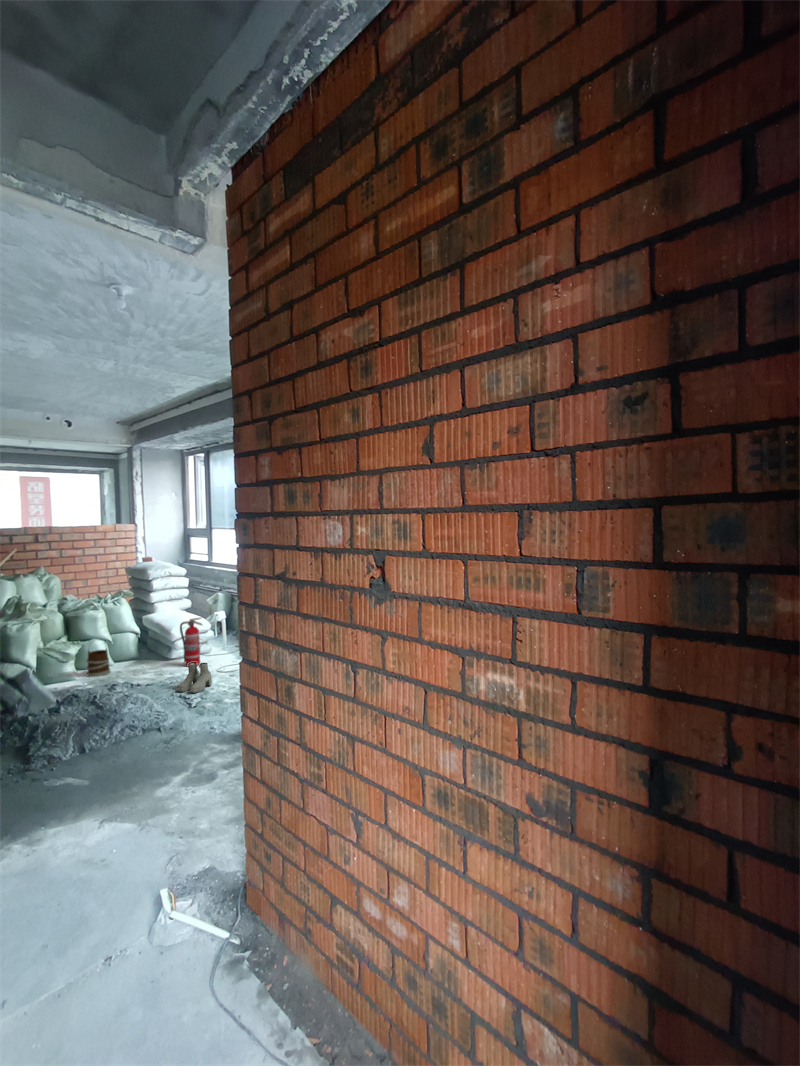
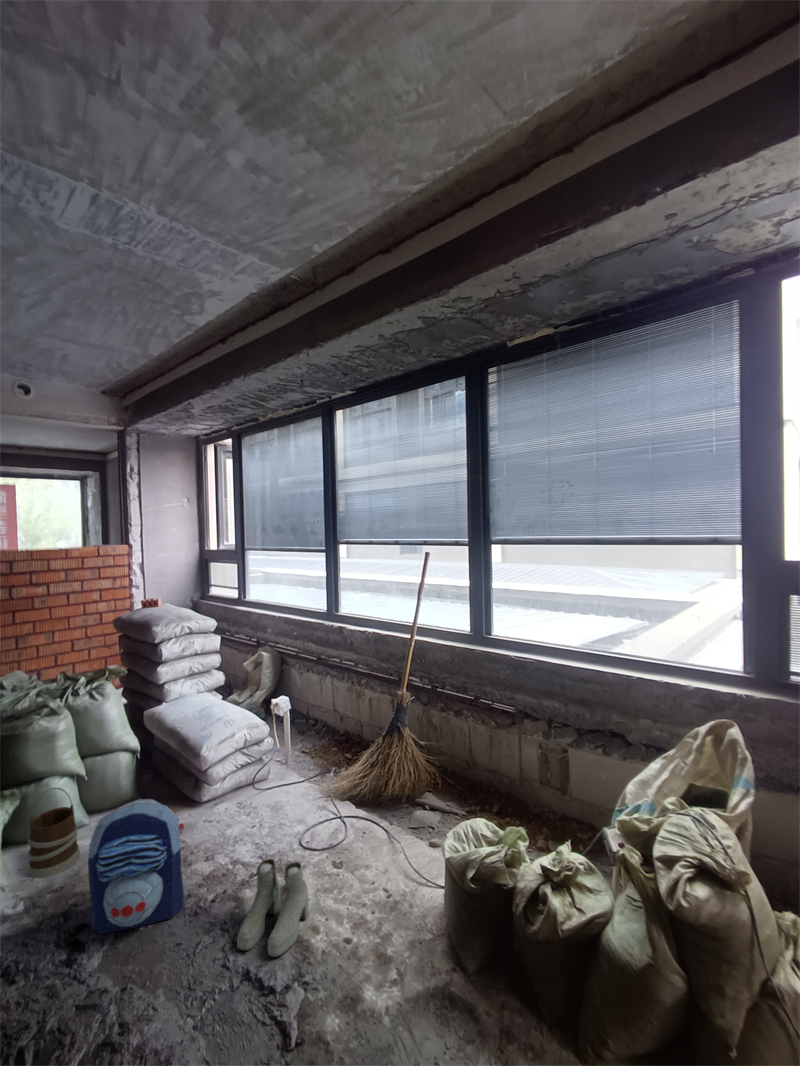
fire extinguisher: present [180,618,202,666] -> none [220,728,266,831]
backpack: none [116,636,158,689] -> present [88,799,184,933]

